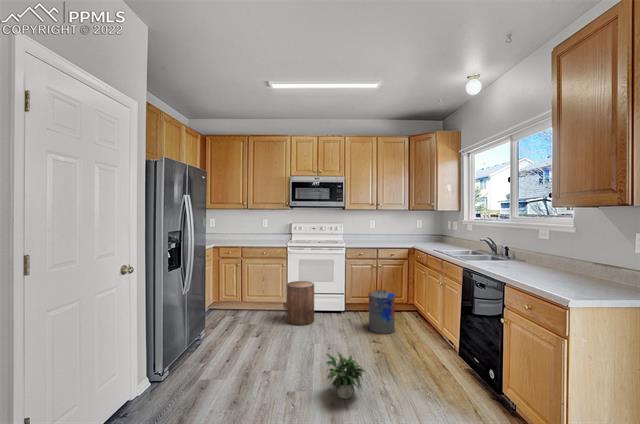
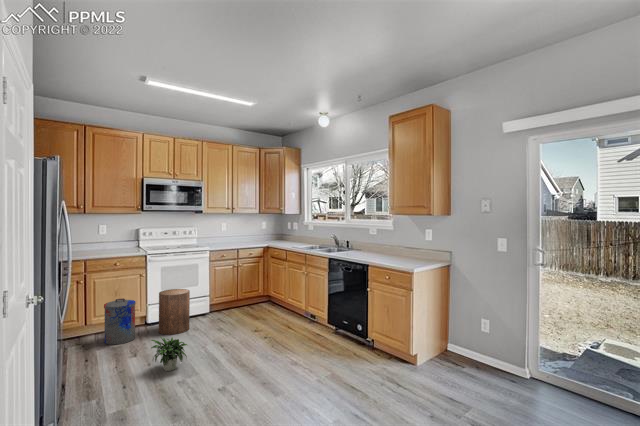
trash can: present [368,290,395,334] -> present [104,298,136,345]
potted plant: present [326,353,366,399] -> present [151,337,187,371]

